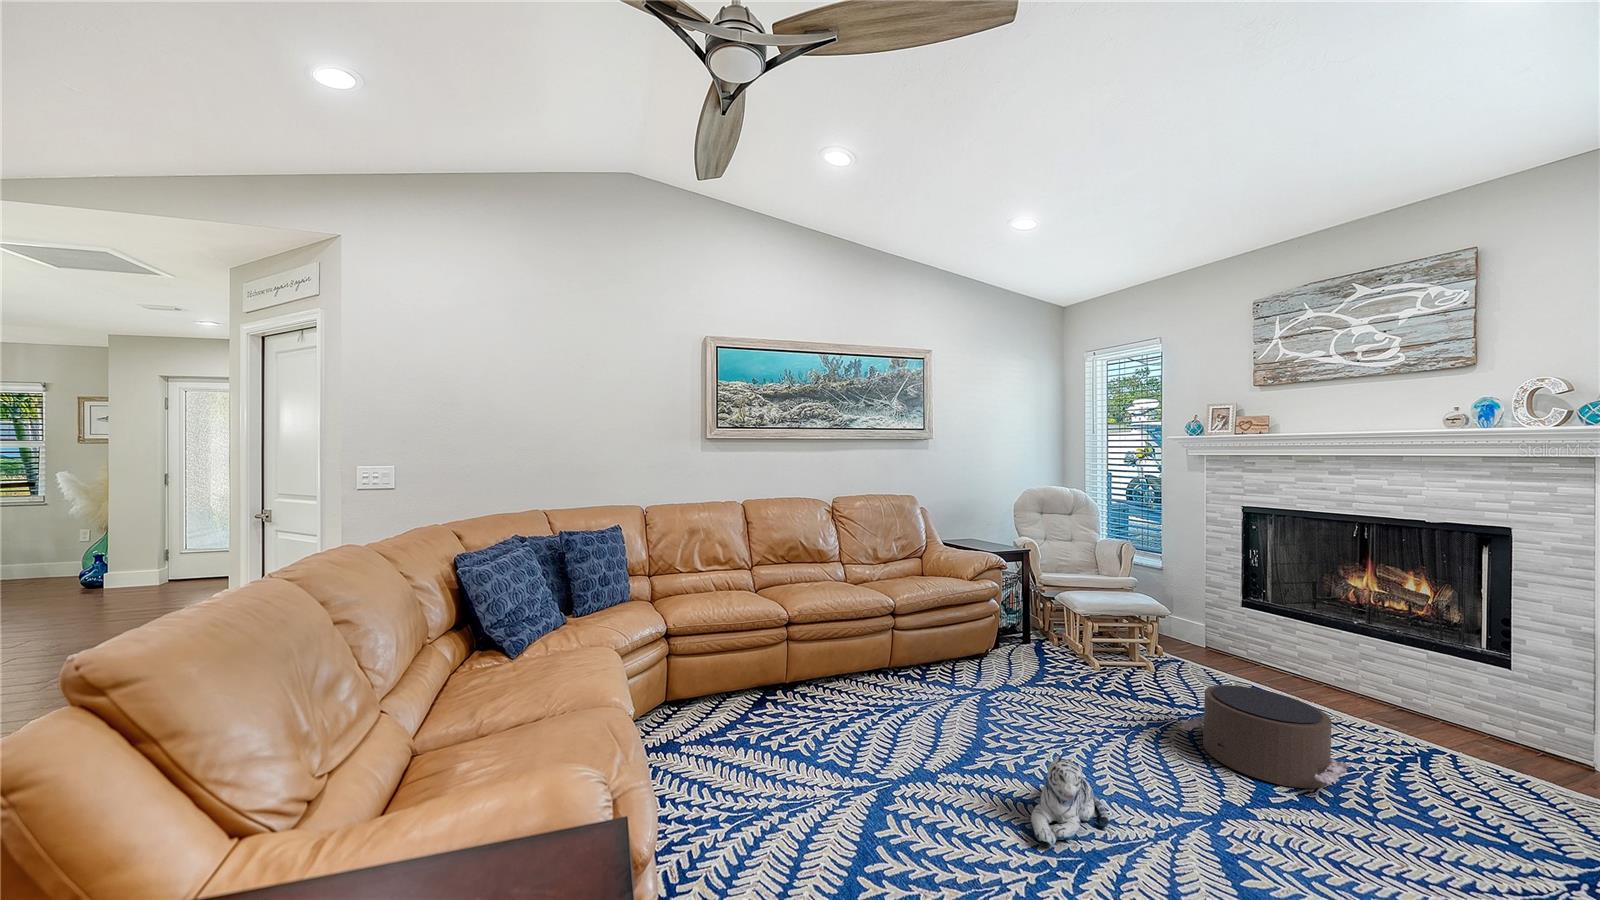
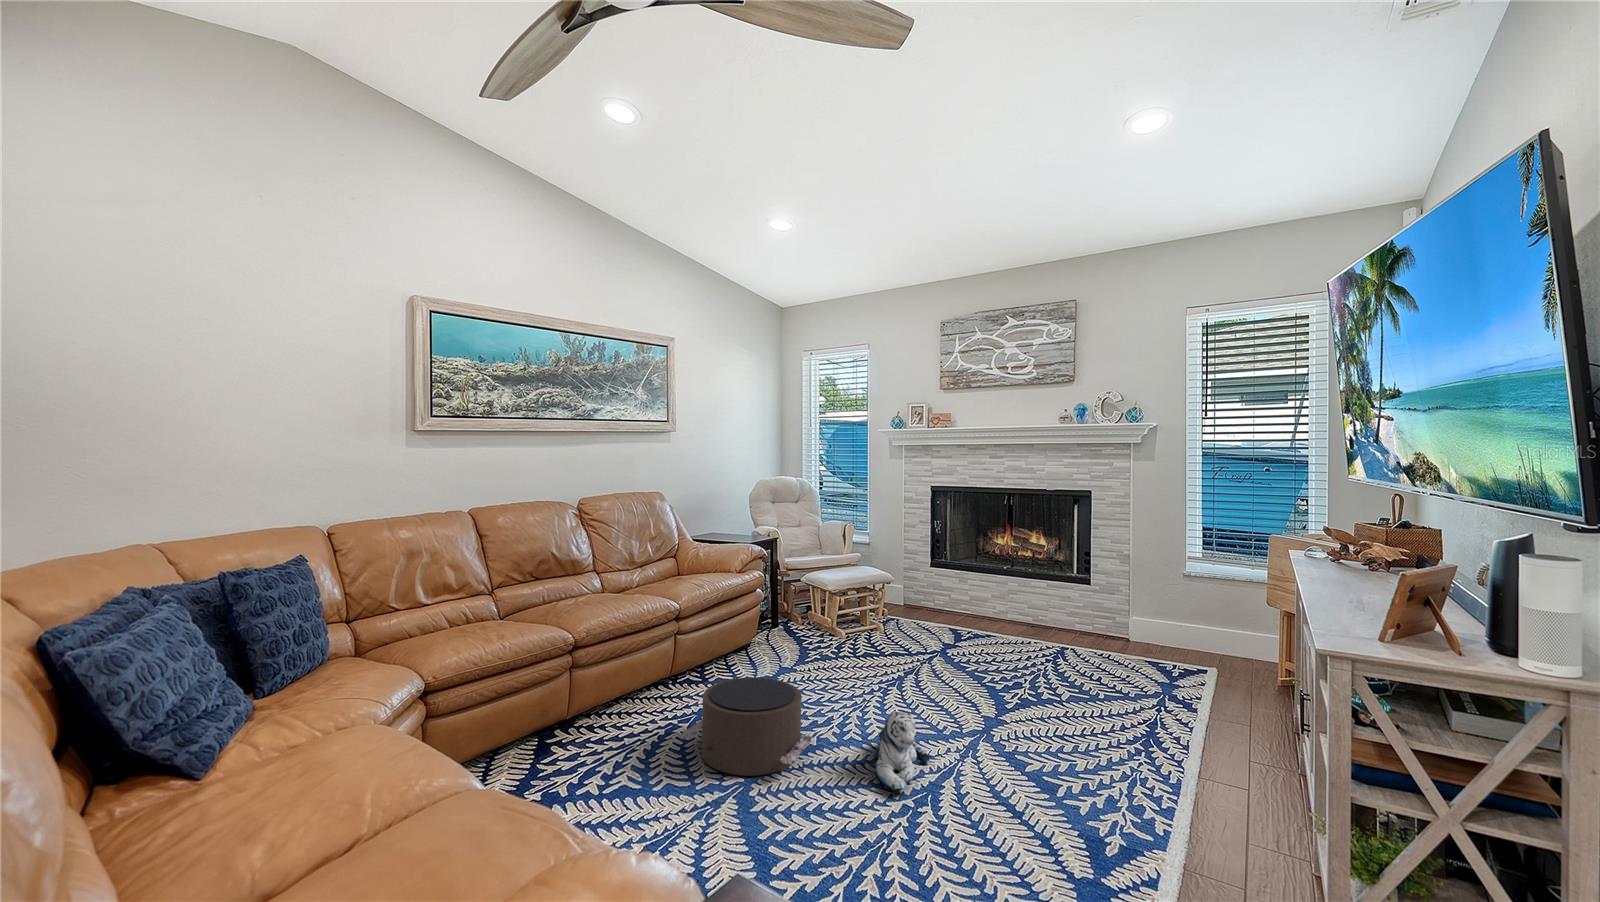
pouf: present [1180,685,1349,788] -> present [679,677,813,776]

